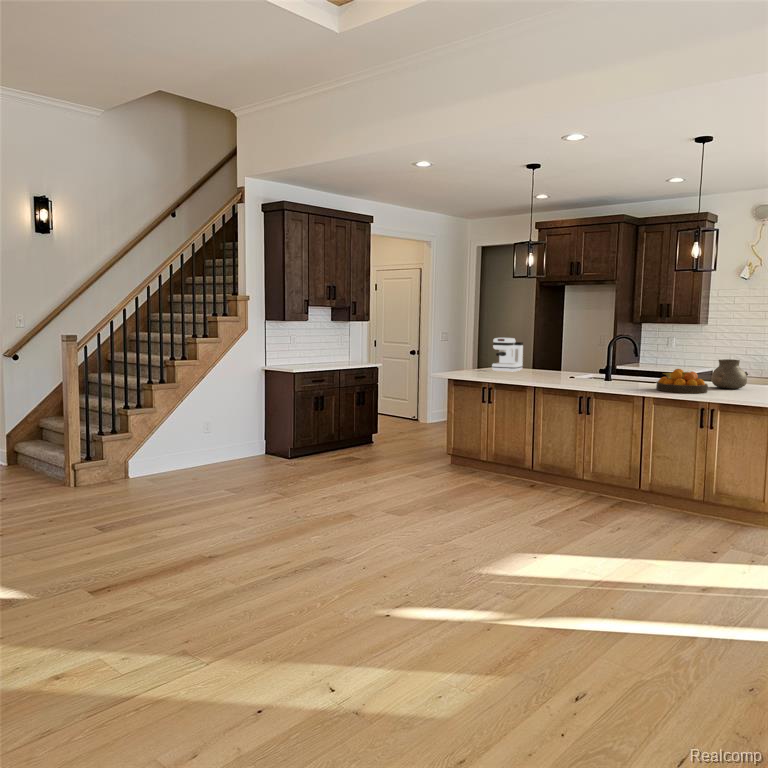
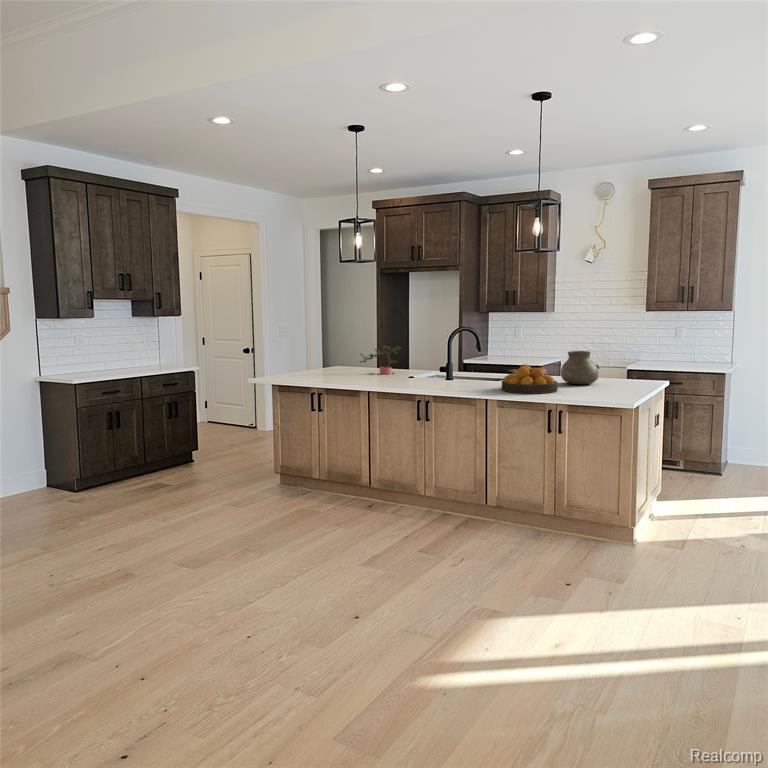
coffee maker: present [492,338,523,372] -> none [324,332,359,371]
potted plant: none [525,350,564,375] -> present [360,346,400,374]

